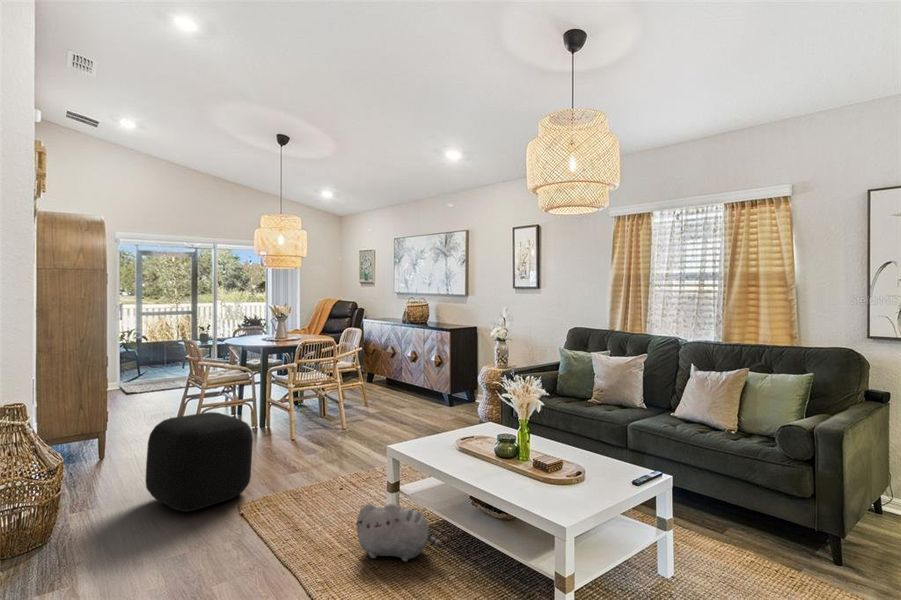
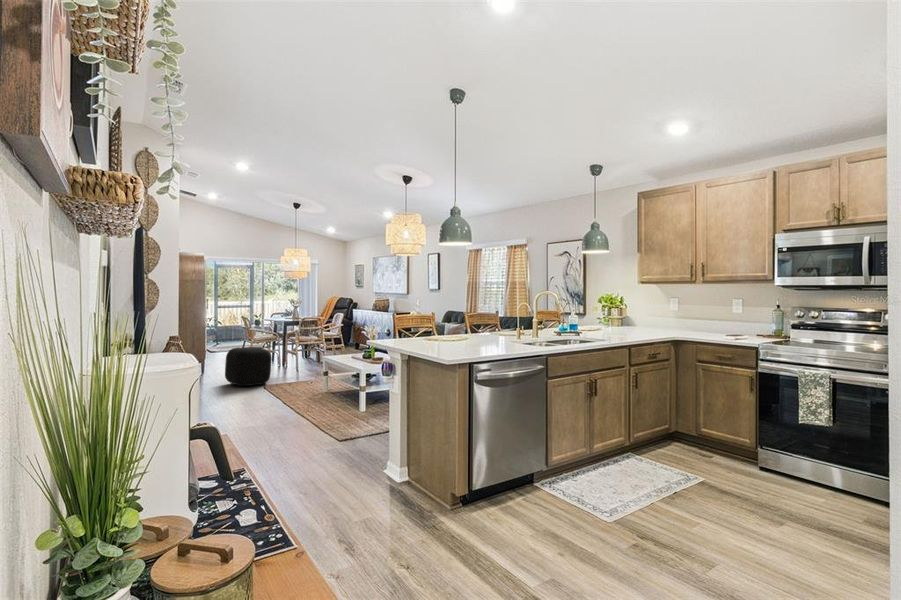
plush toy: present [356,504,443,561] -> none [305,376,338,398]

